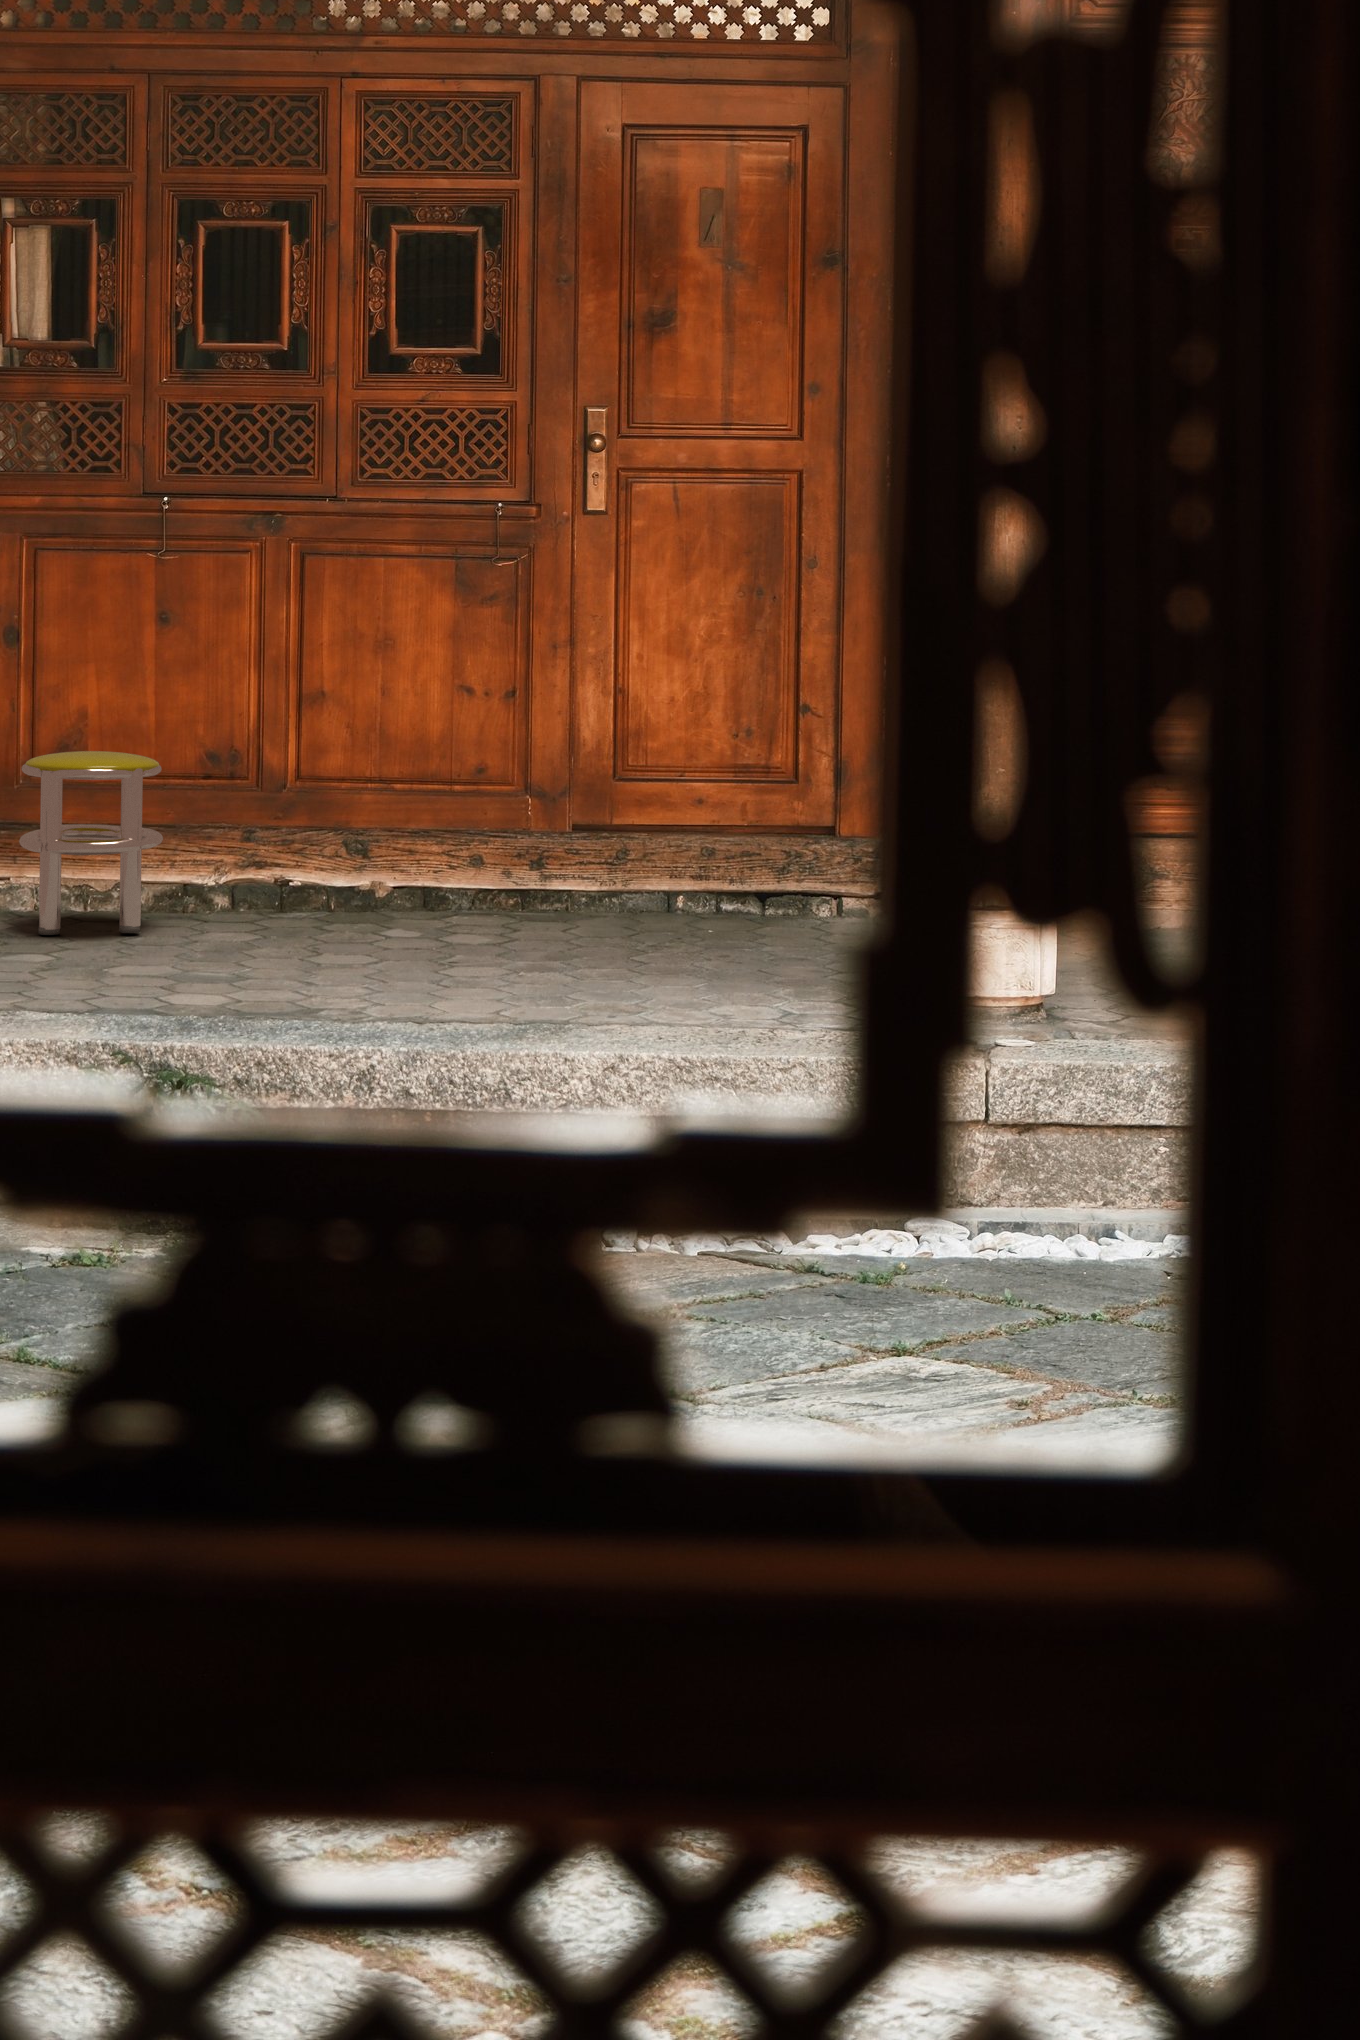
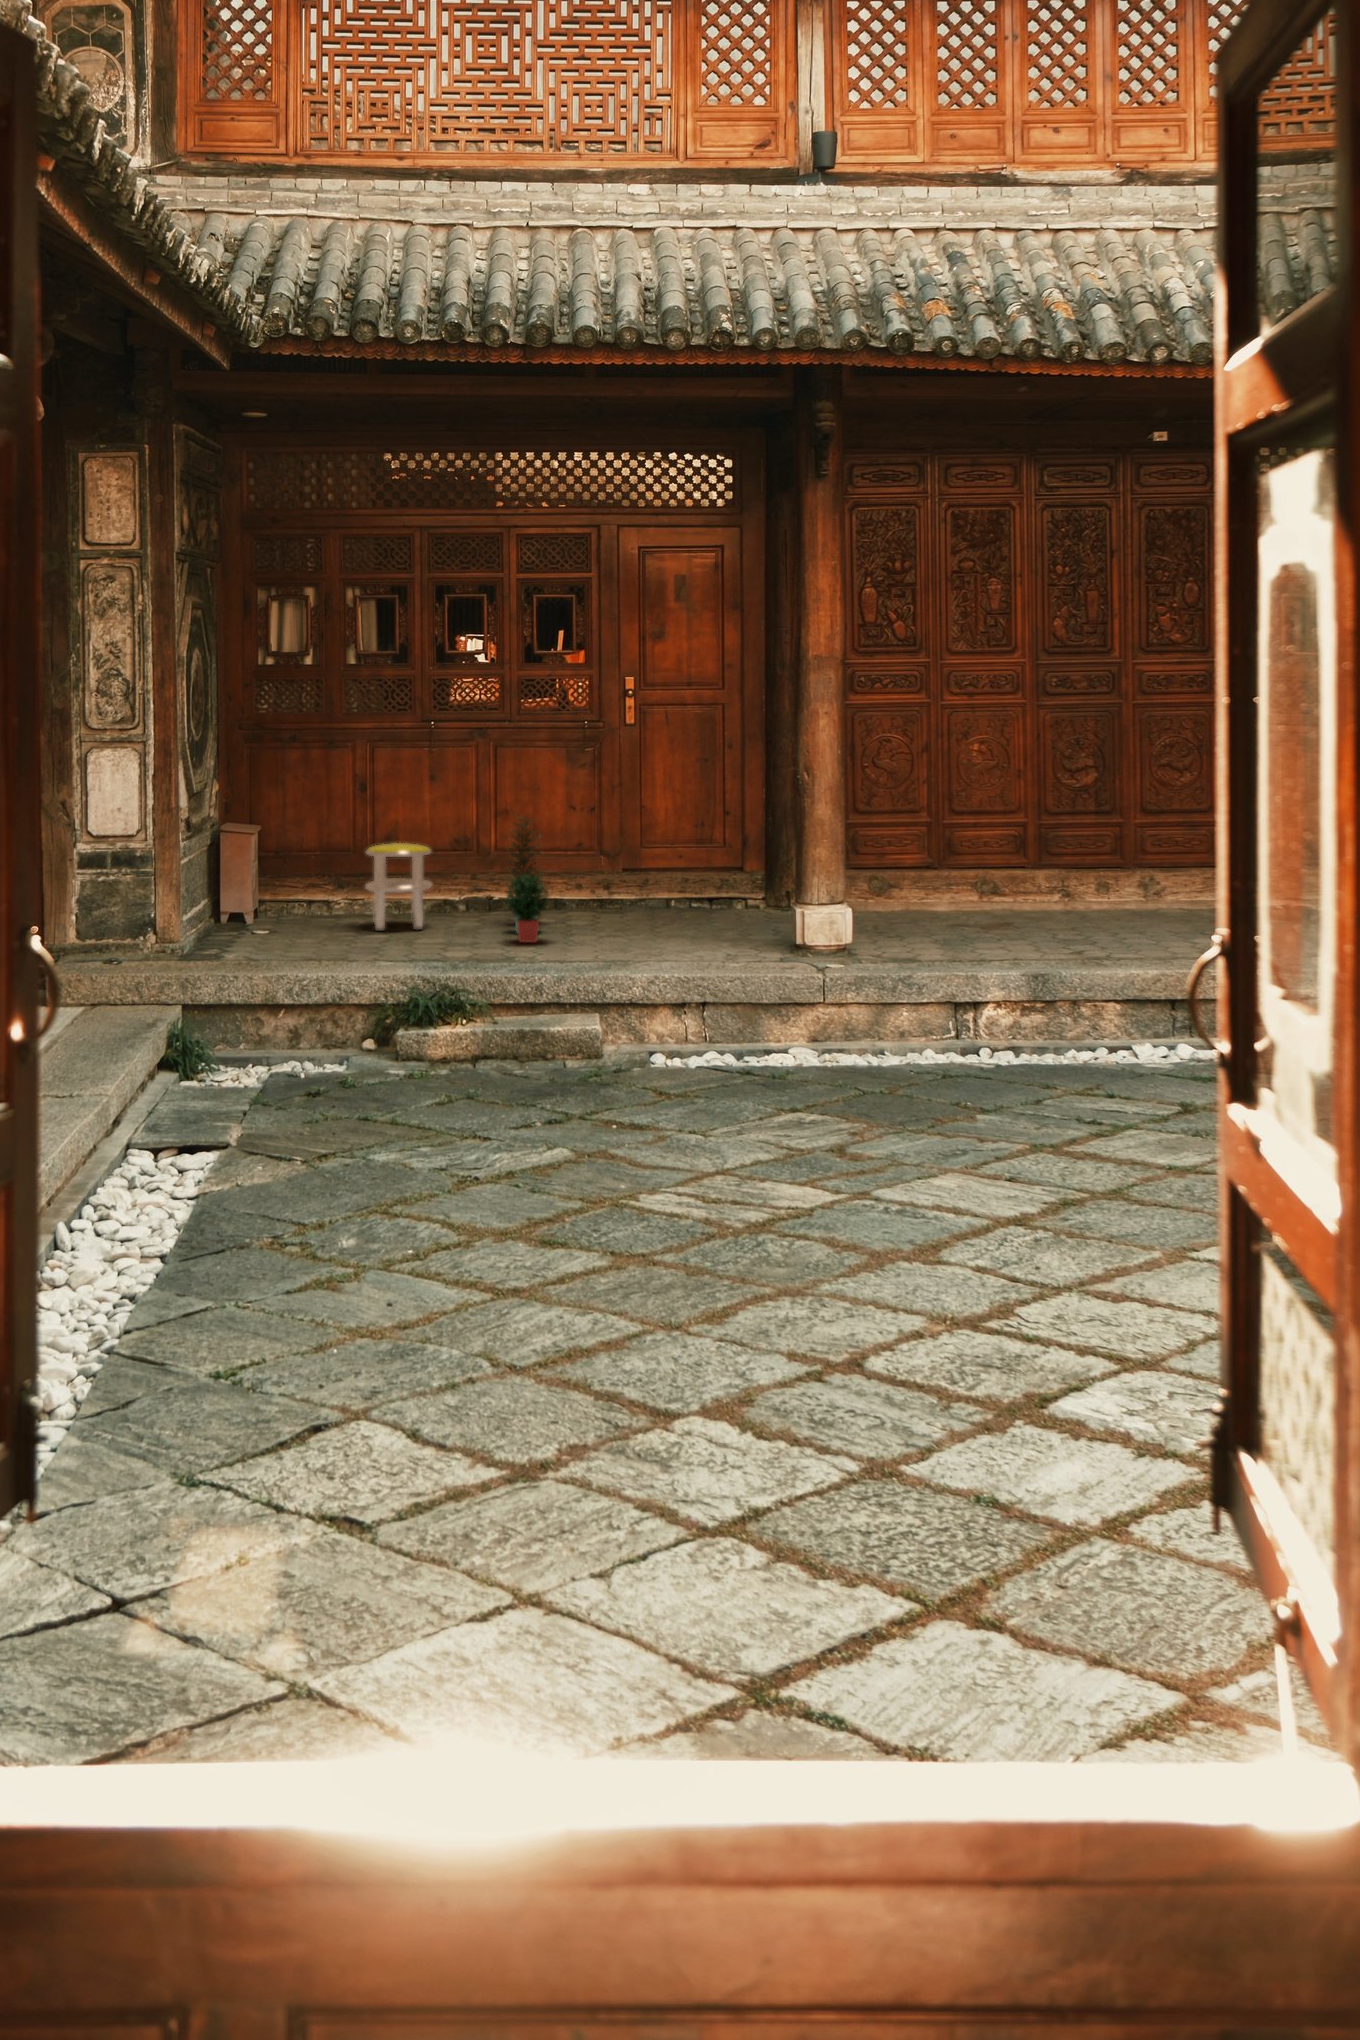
potted plant: none [306,691,412,965] -> present [506,817,548,943]

